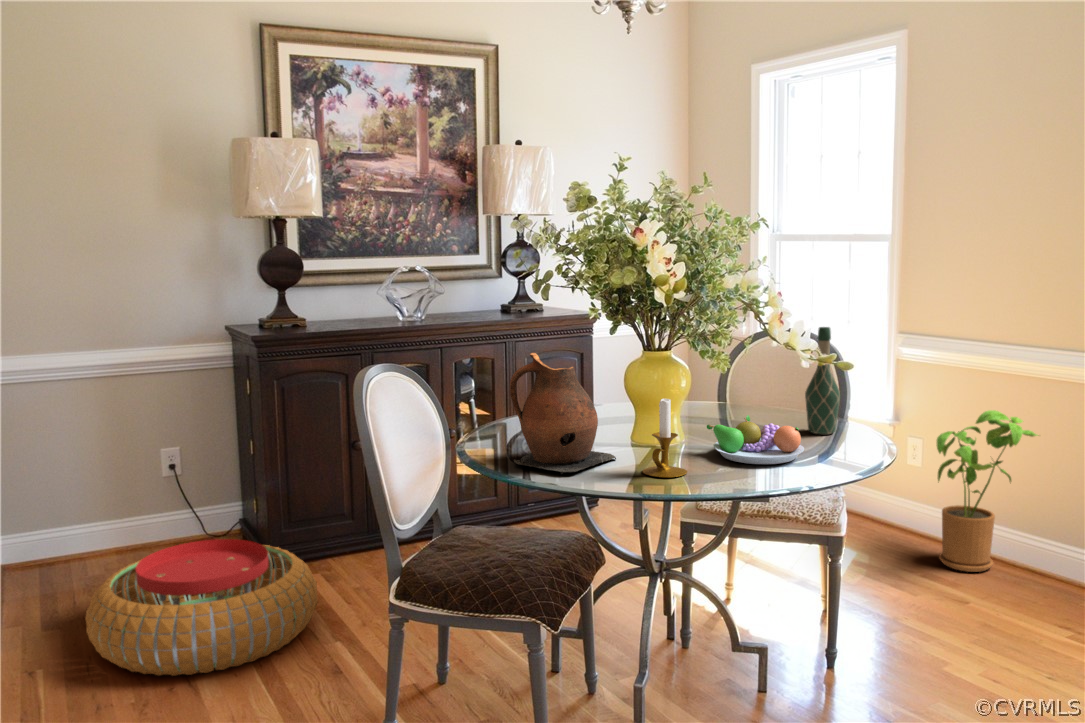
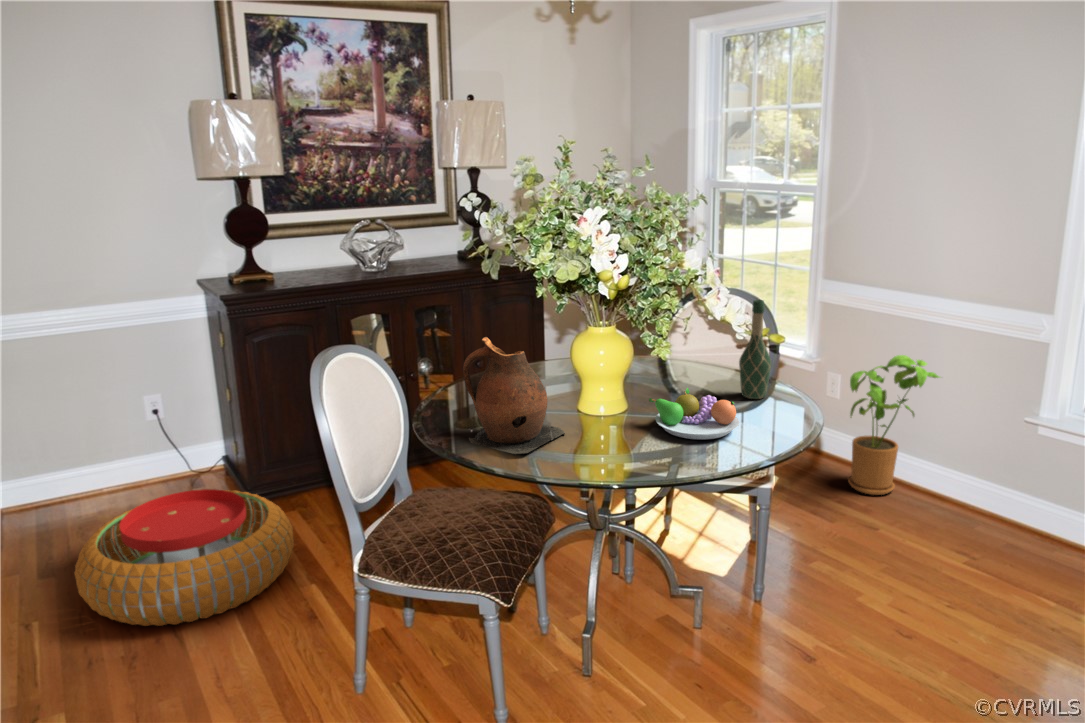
candlestick: present [643,399,687,477] -> none [590,384,632,458]

